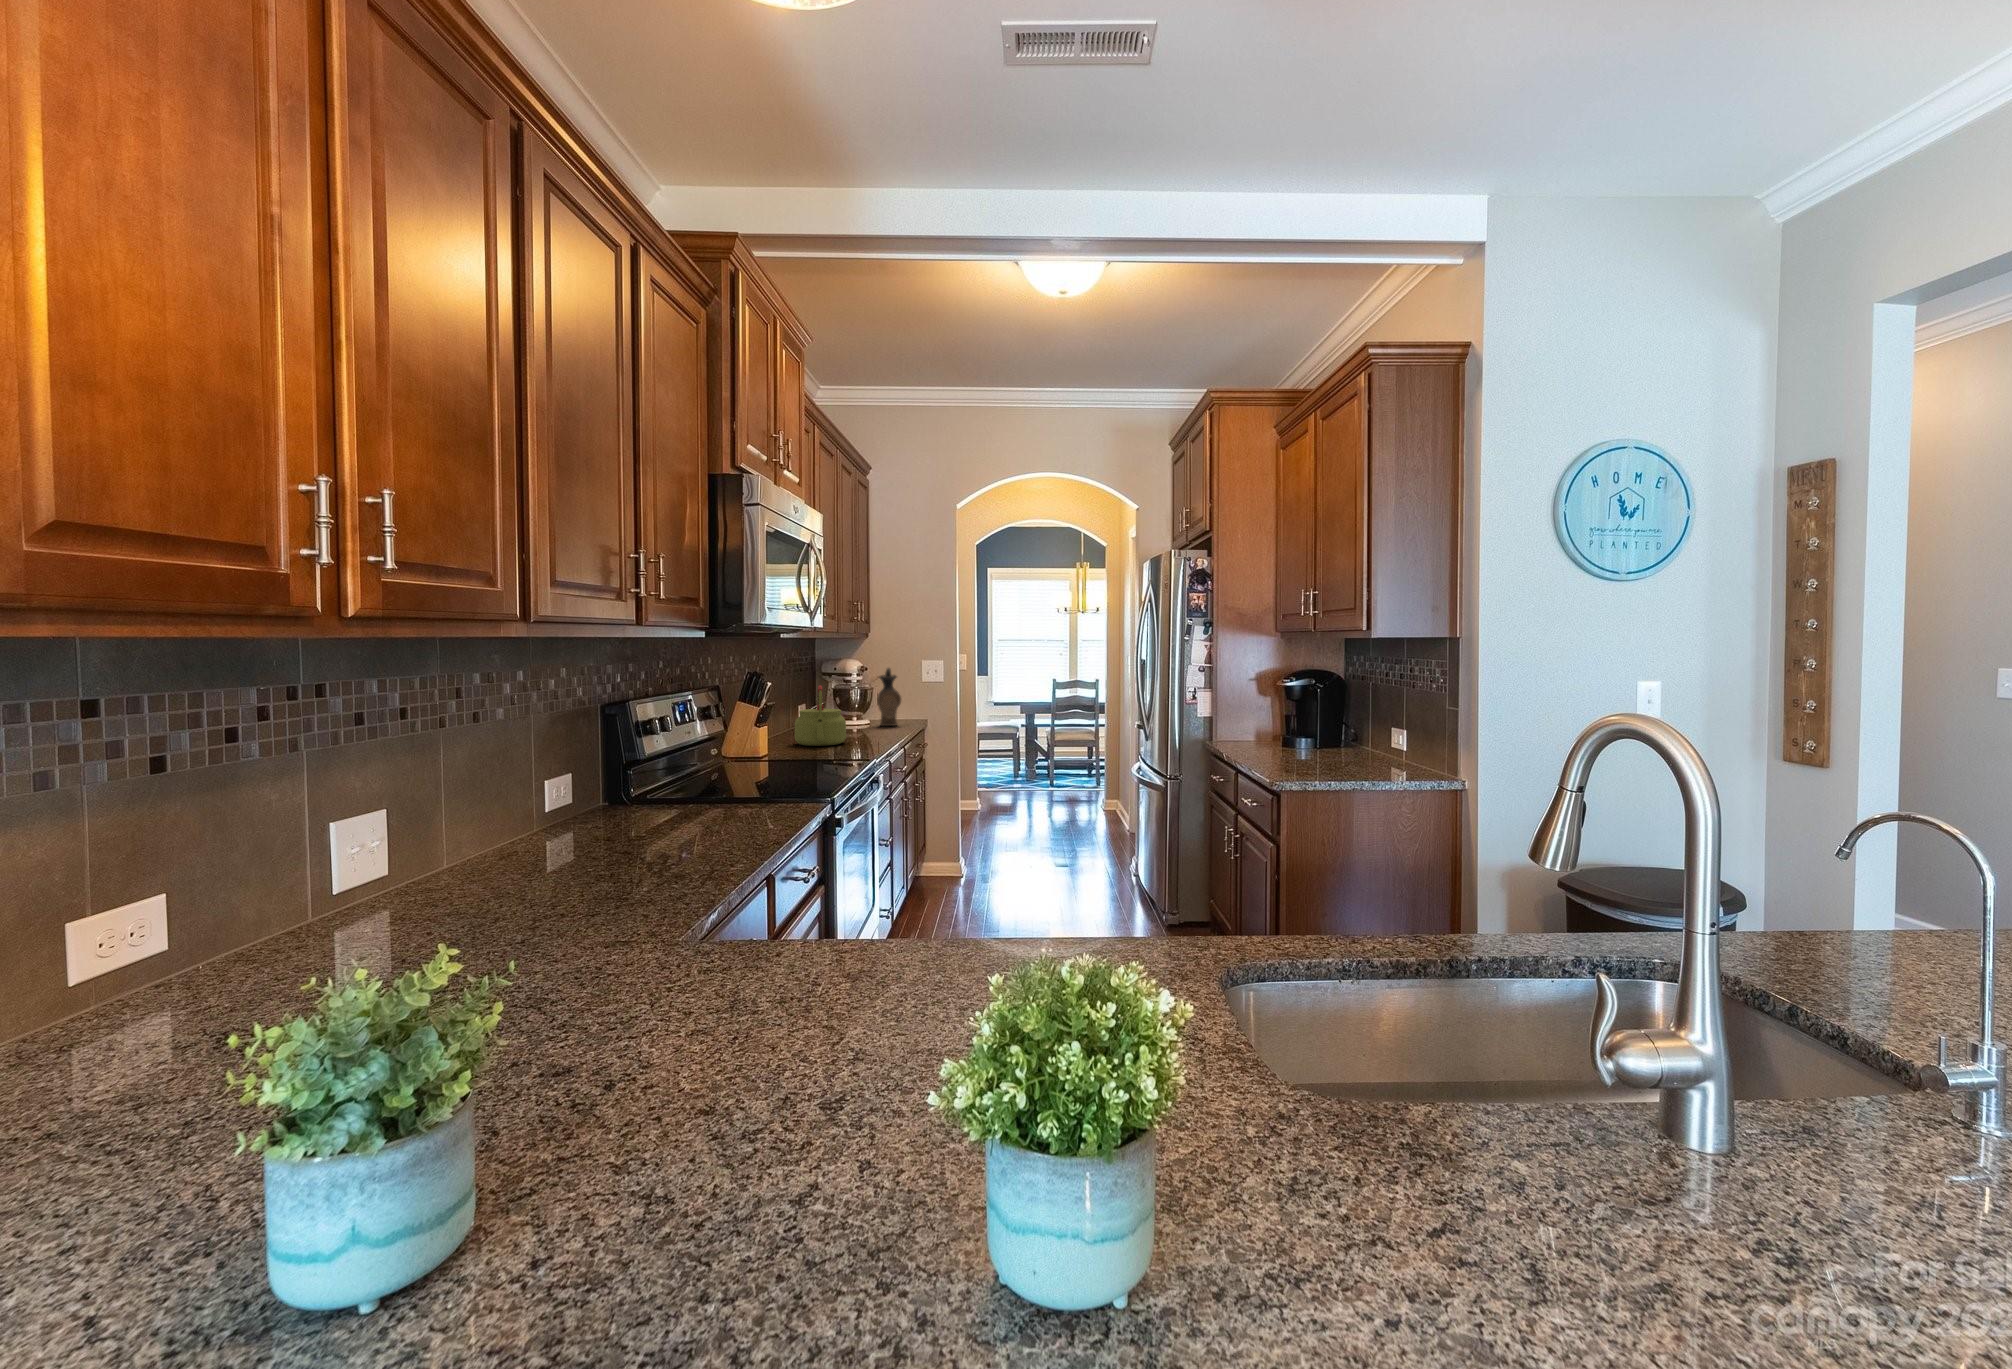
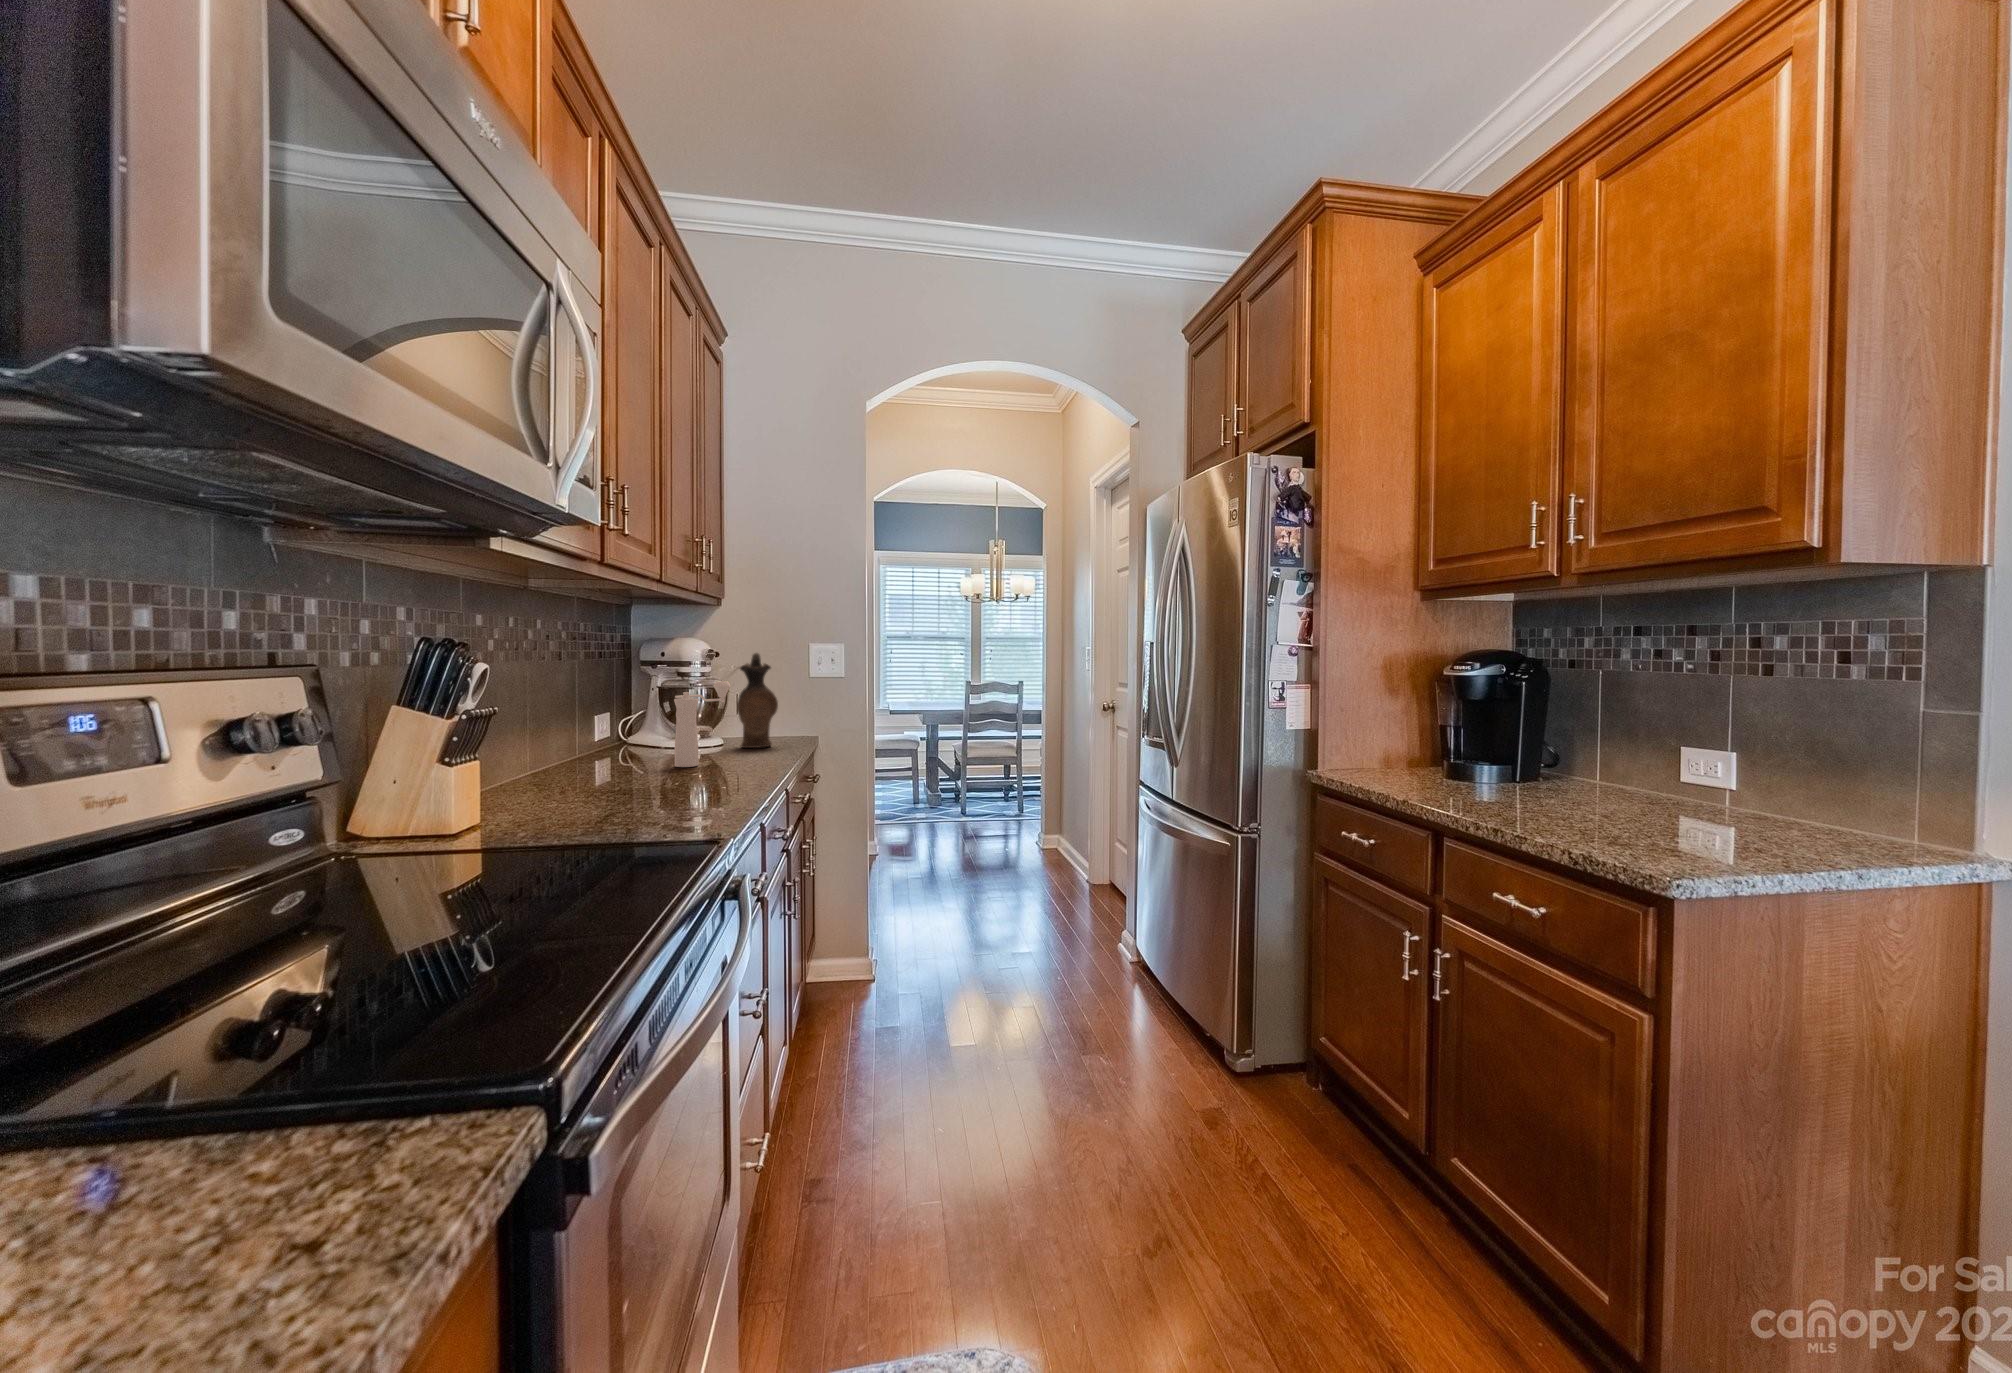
kettle: present [795,685,846,746] -> none [567,675,675,794]
pepper mill: none [843,687,874,735] -> present [674,681,731,767]

